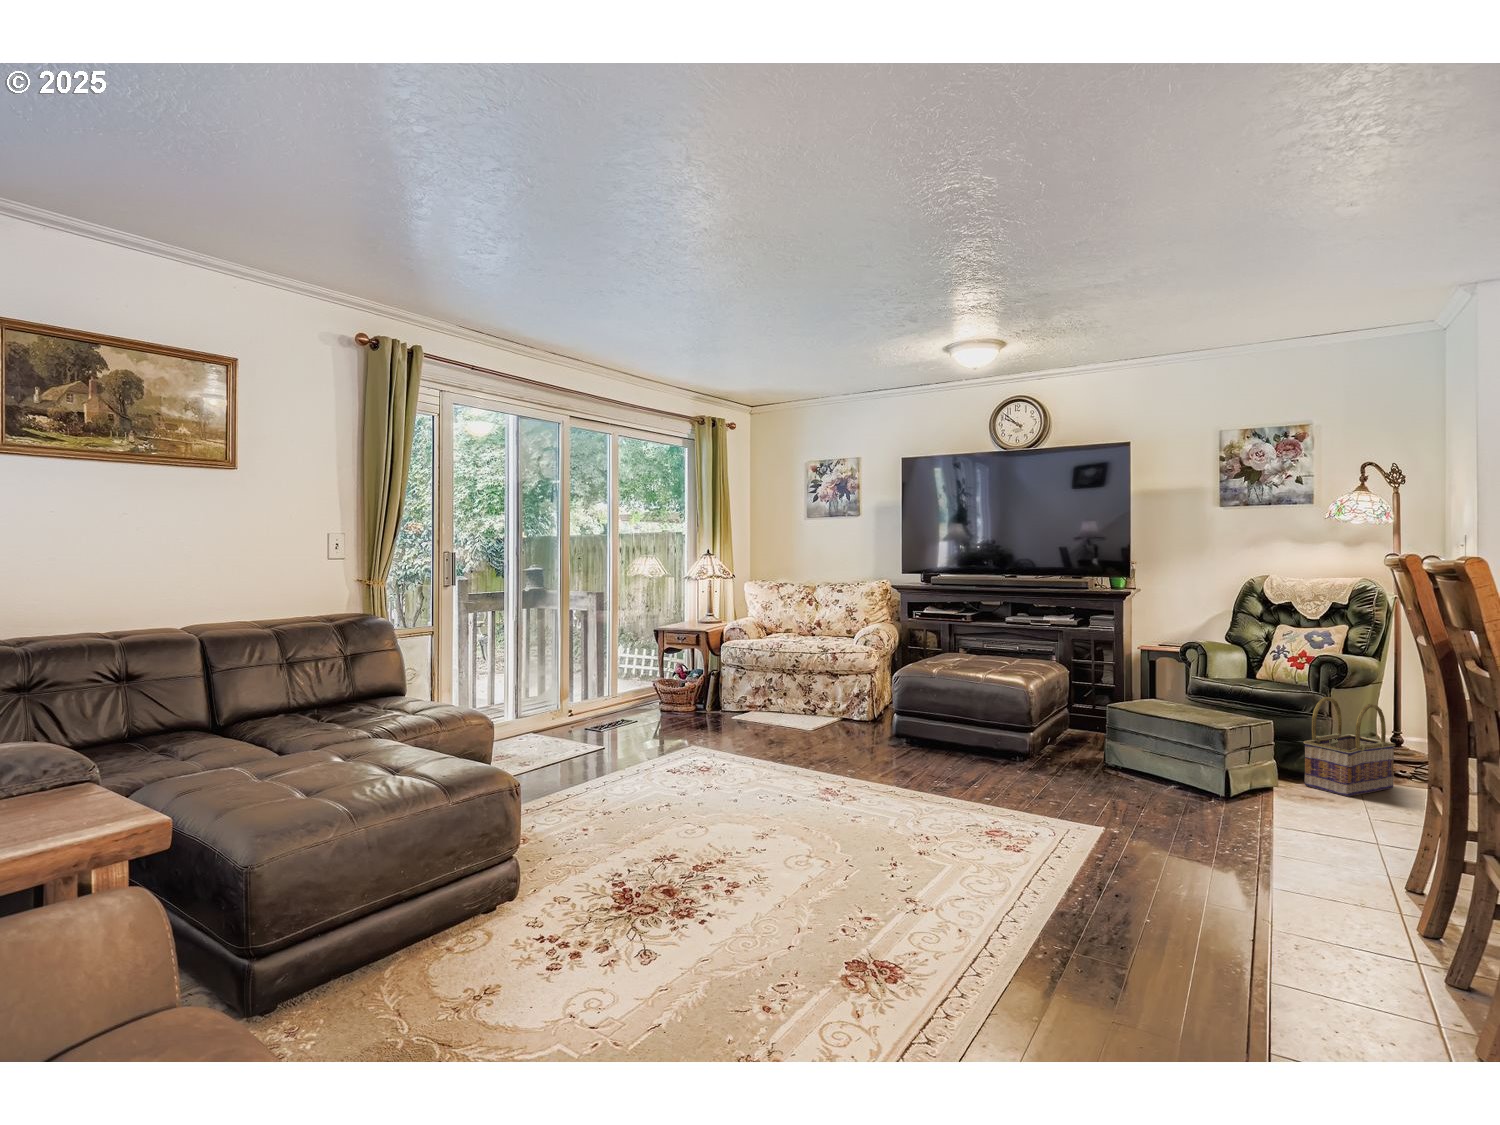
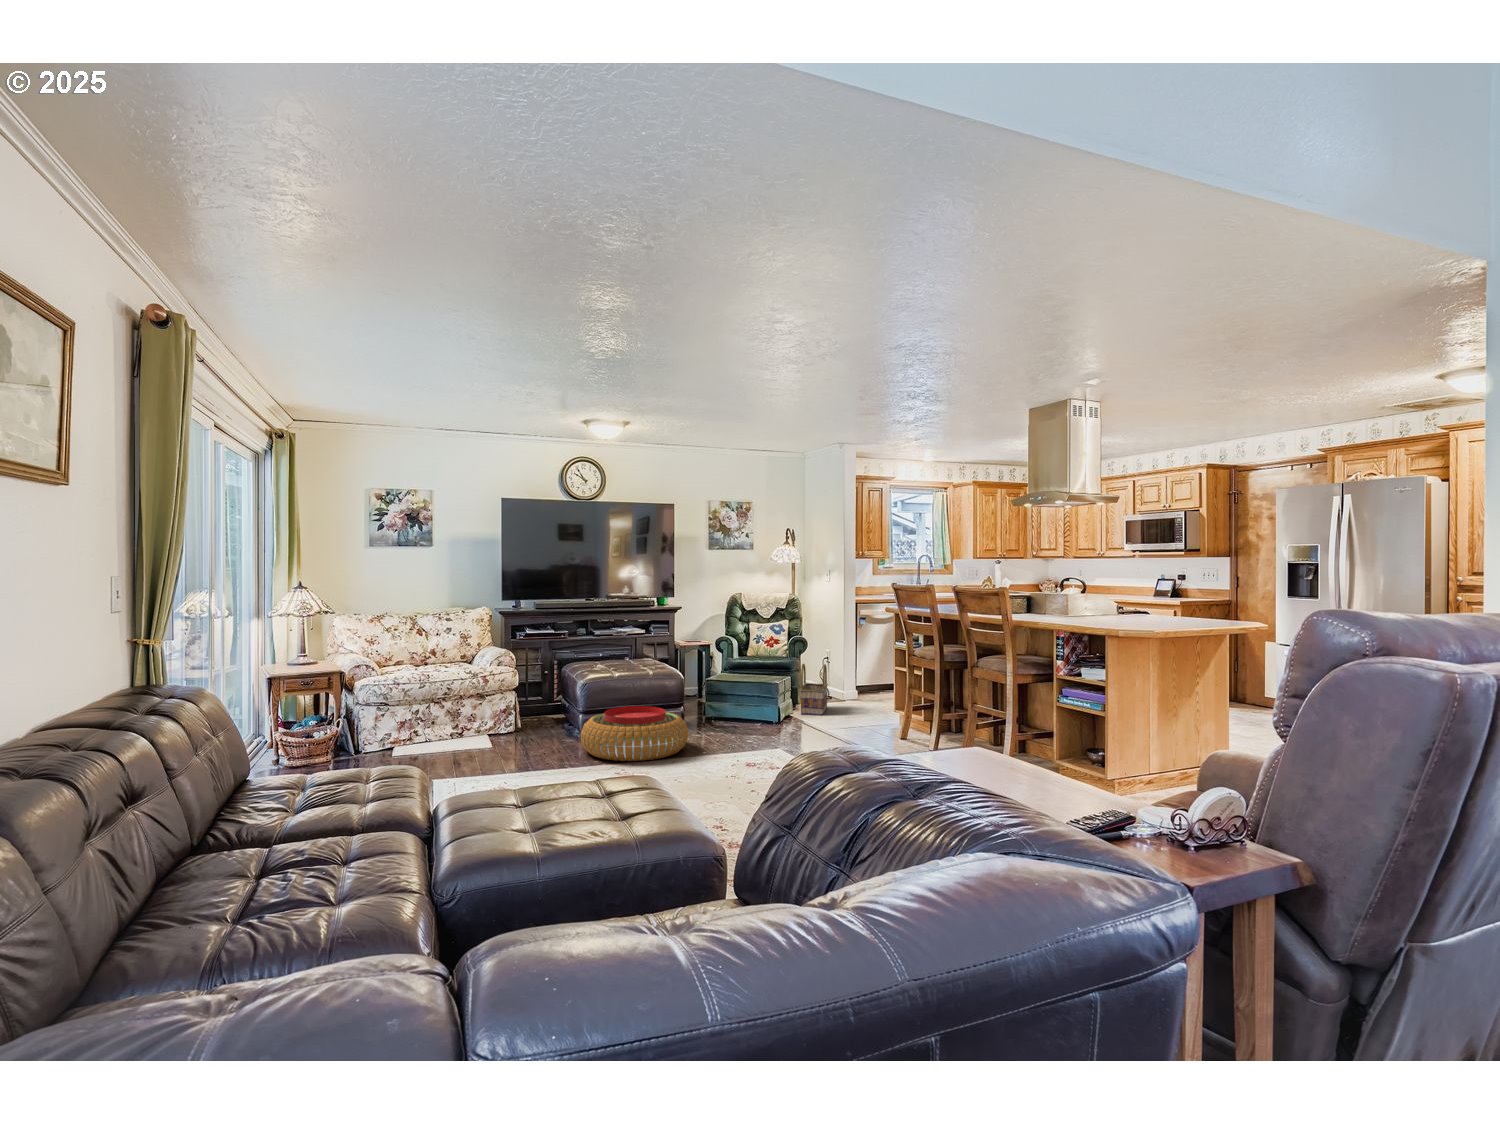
pouf: none [851,708,997,784] -> present [581,706,688,761]

